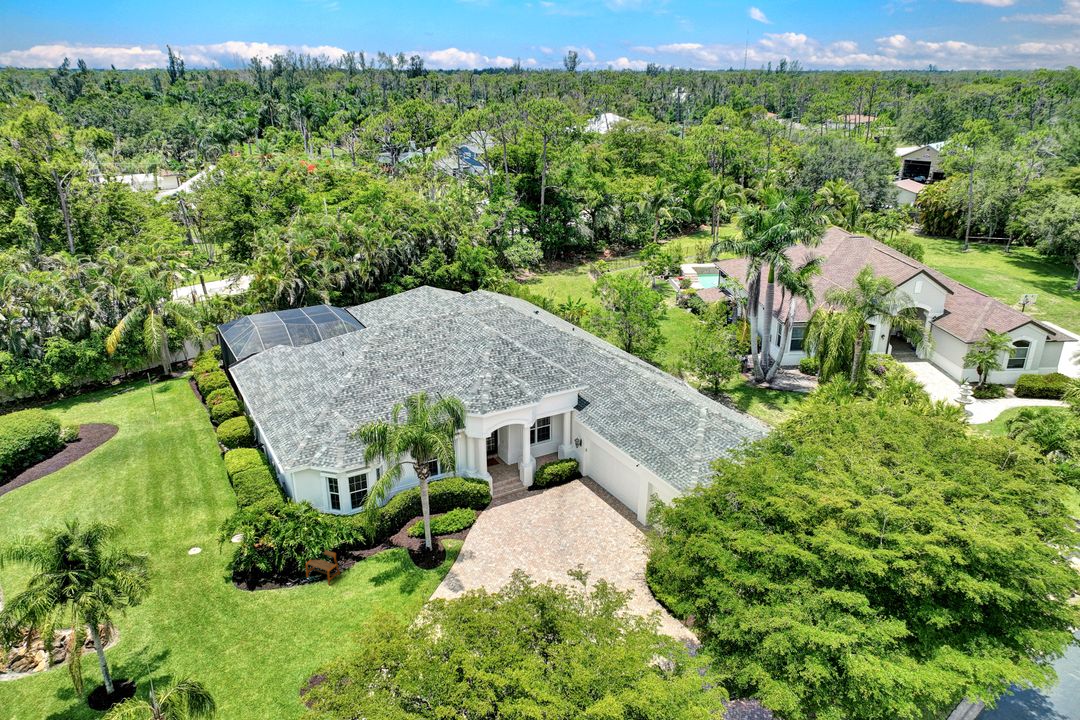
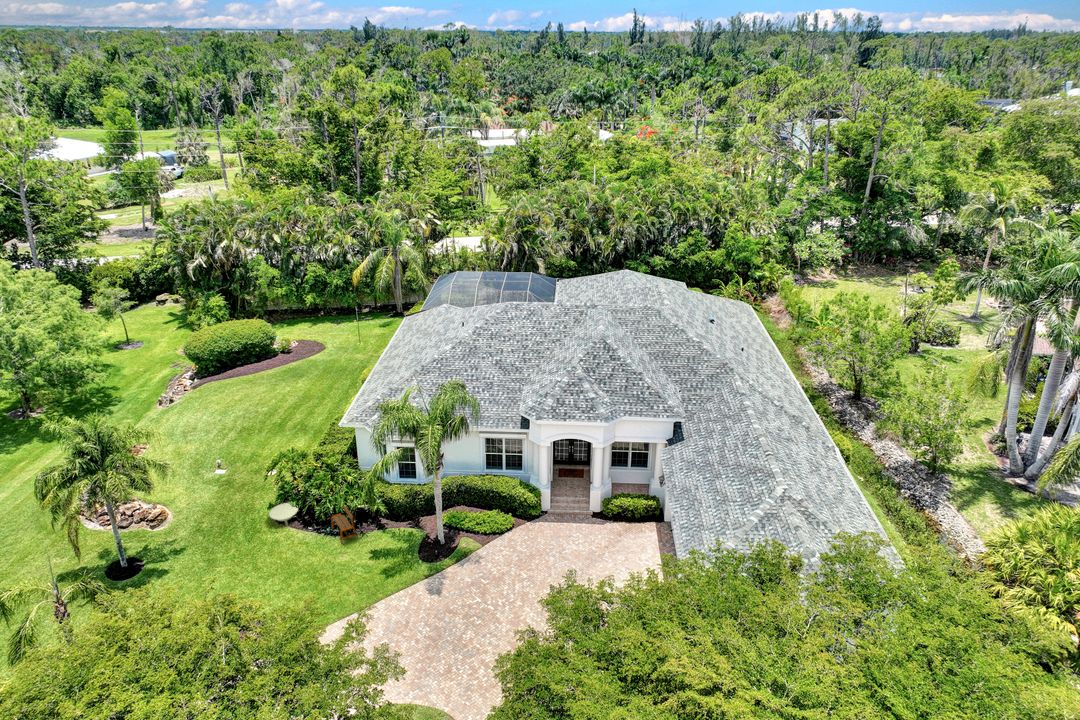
round table: none [228,568,260,593] -> present [269,503,298,527]

